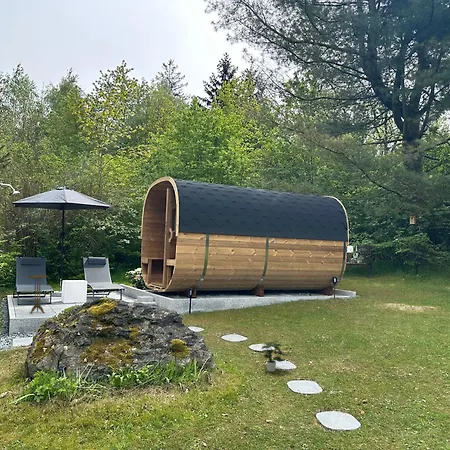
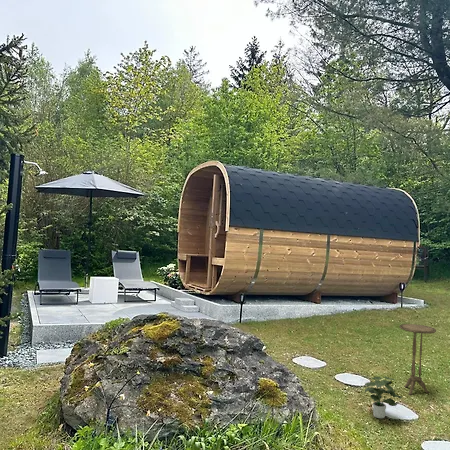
side table: present [27,275,48,314] -> present [399,324,436,395]

